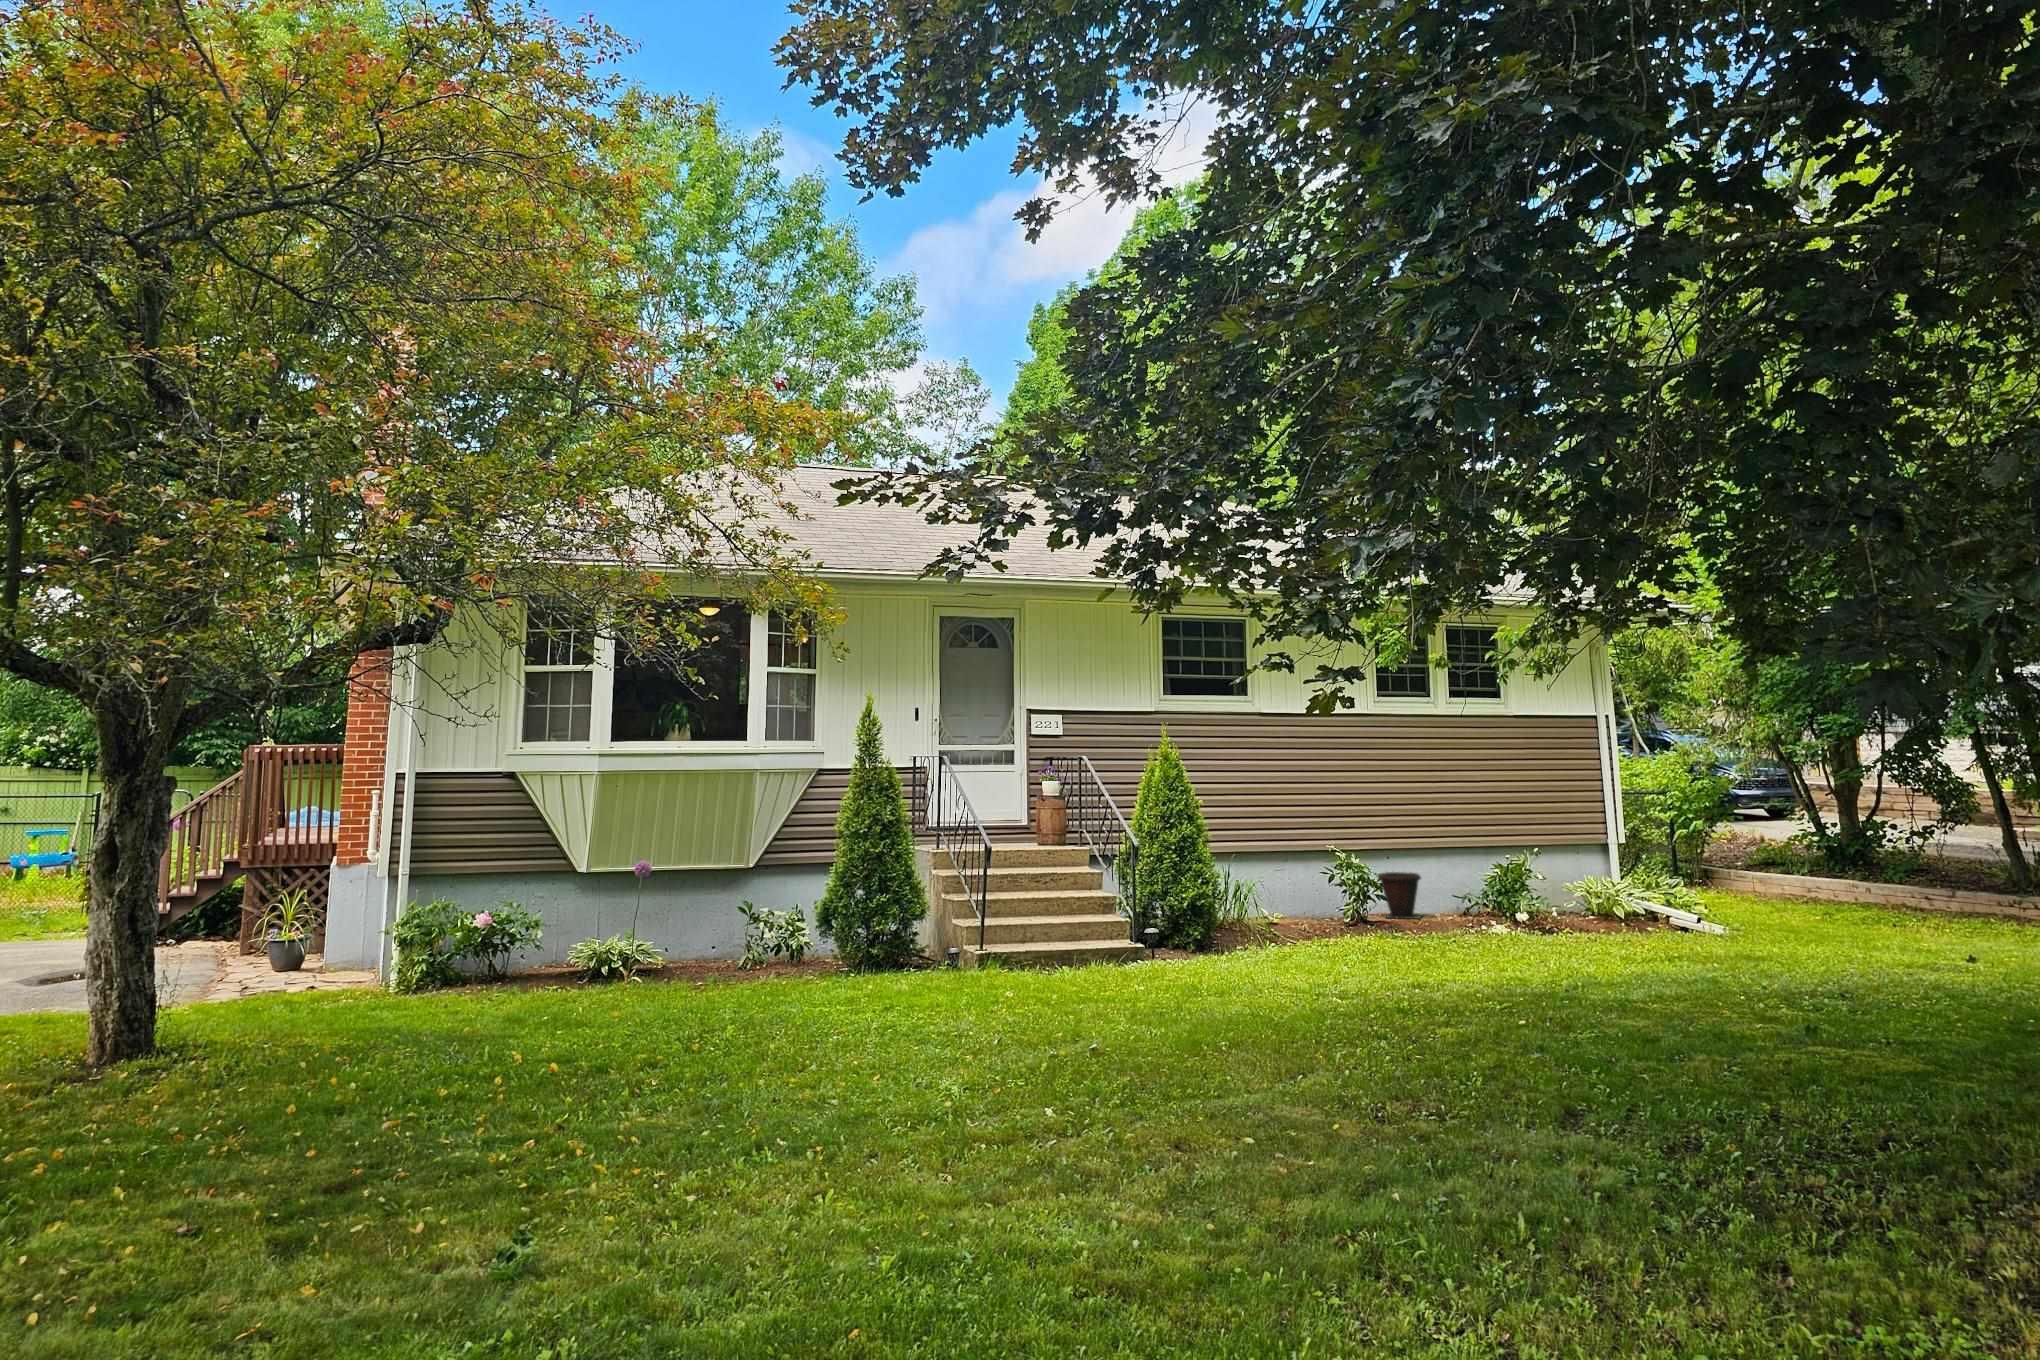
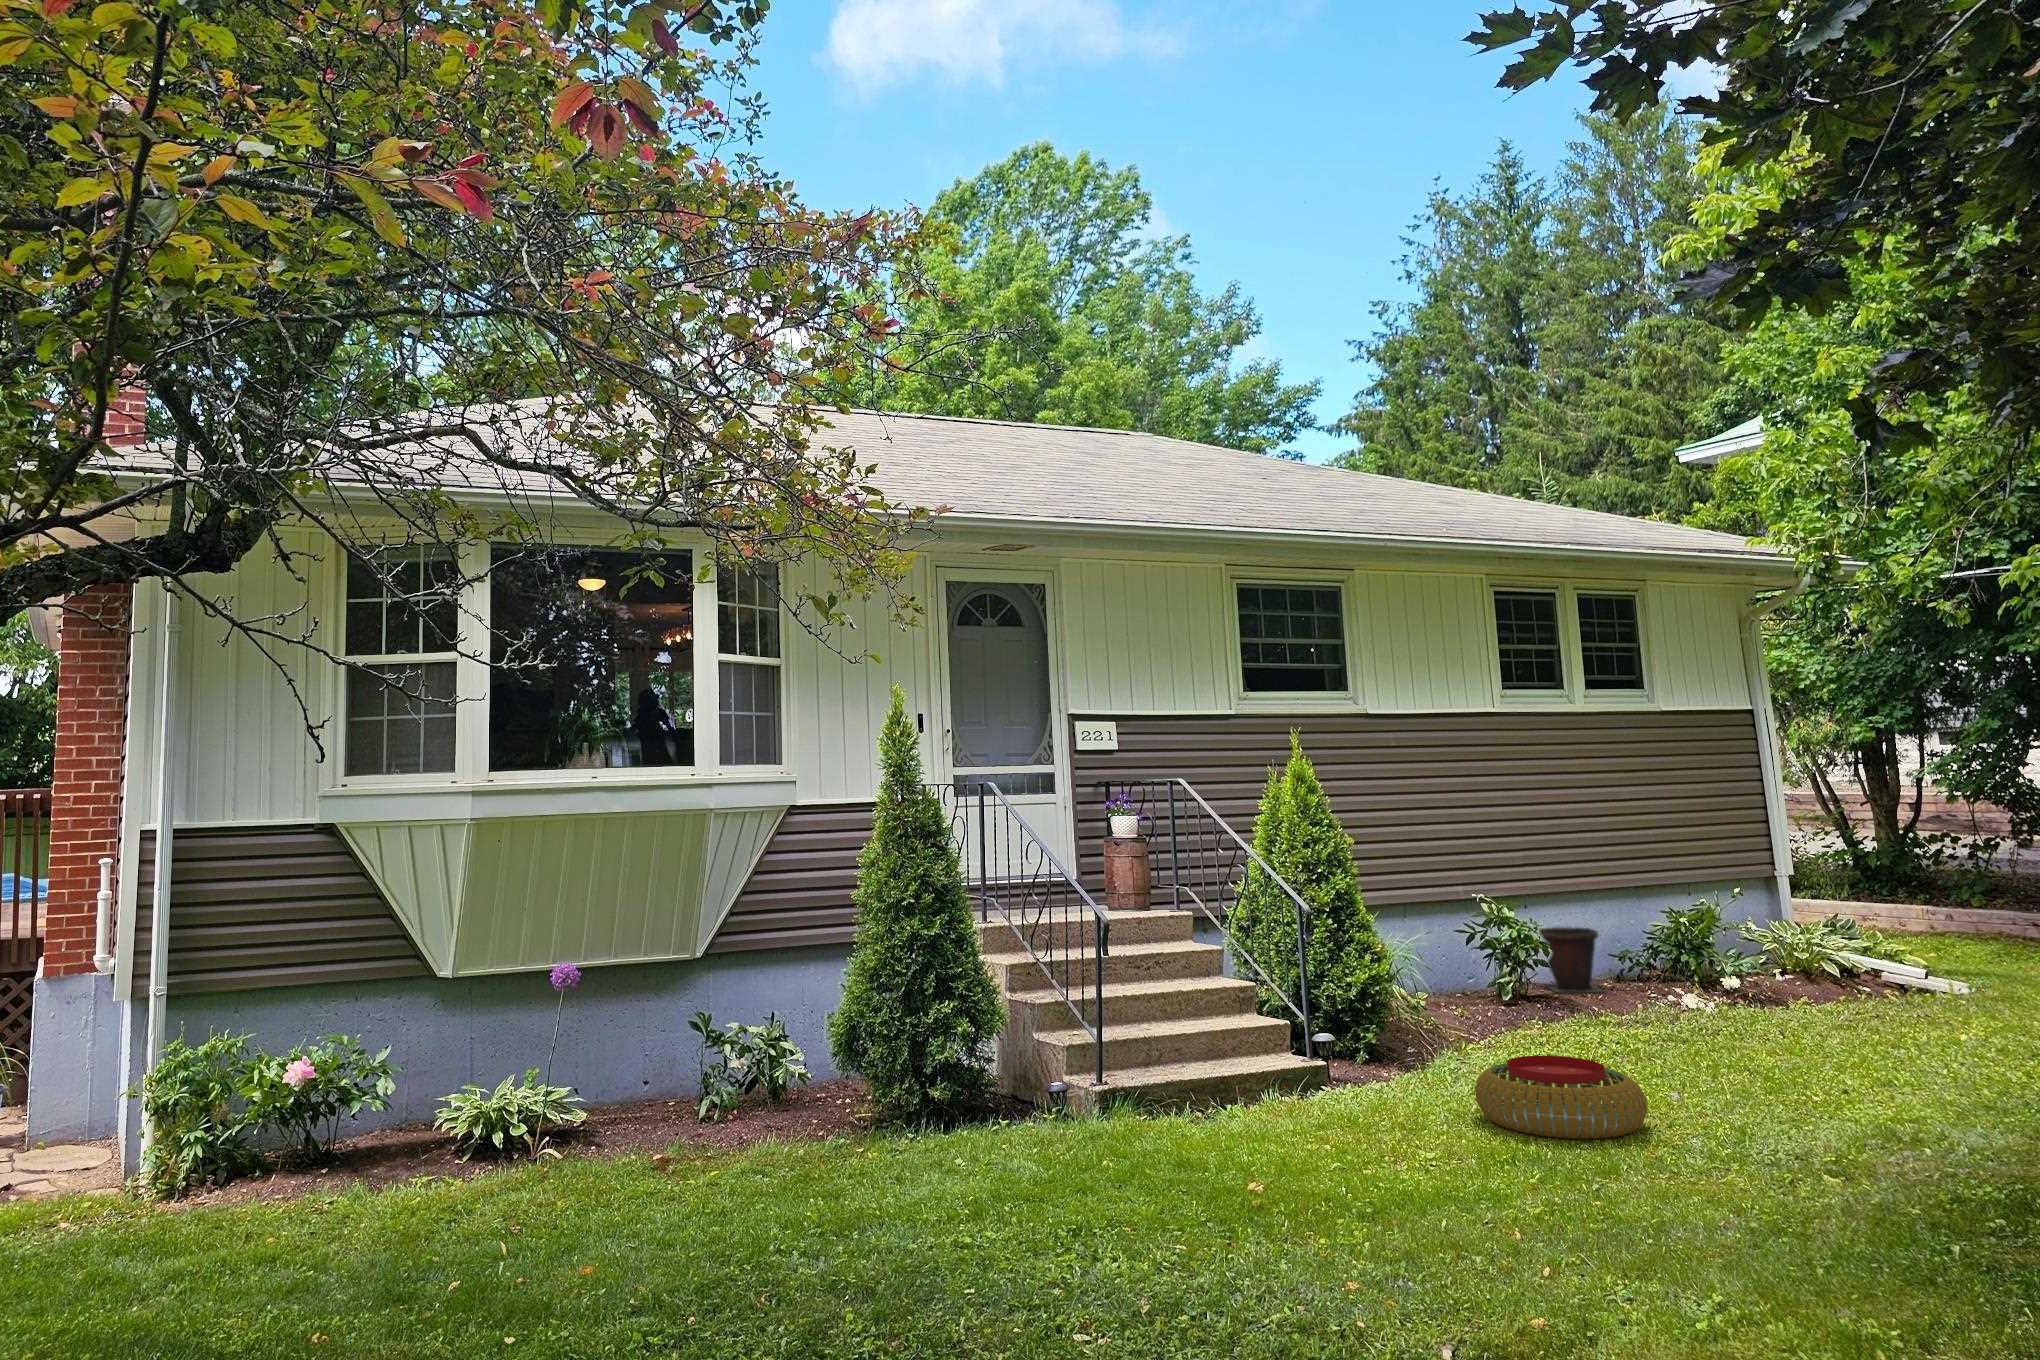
pouf: none [1208,940,1309,988] -> present [1475,1056,1648,1139]

